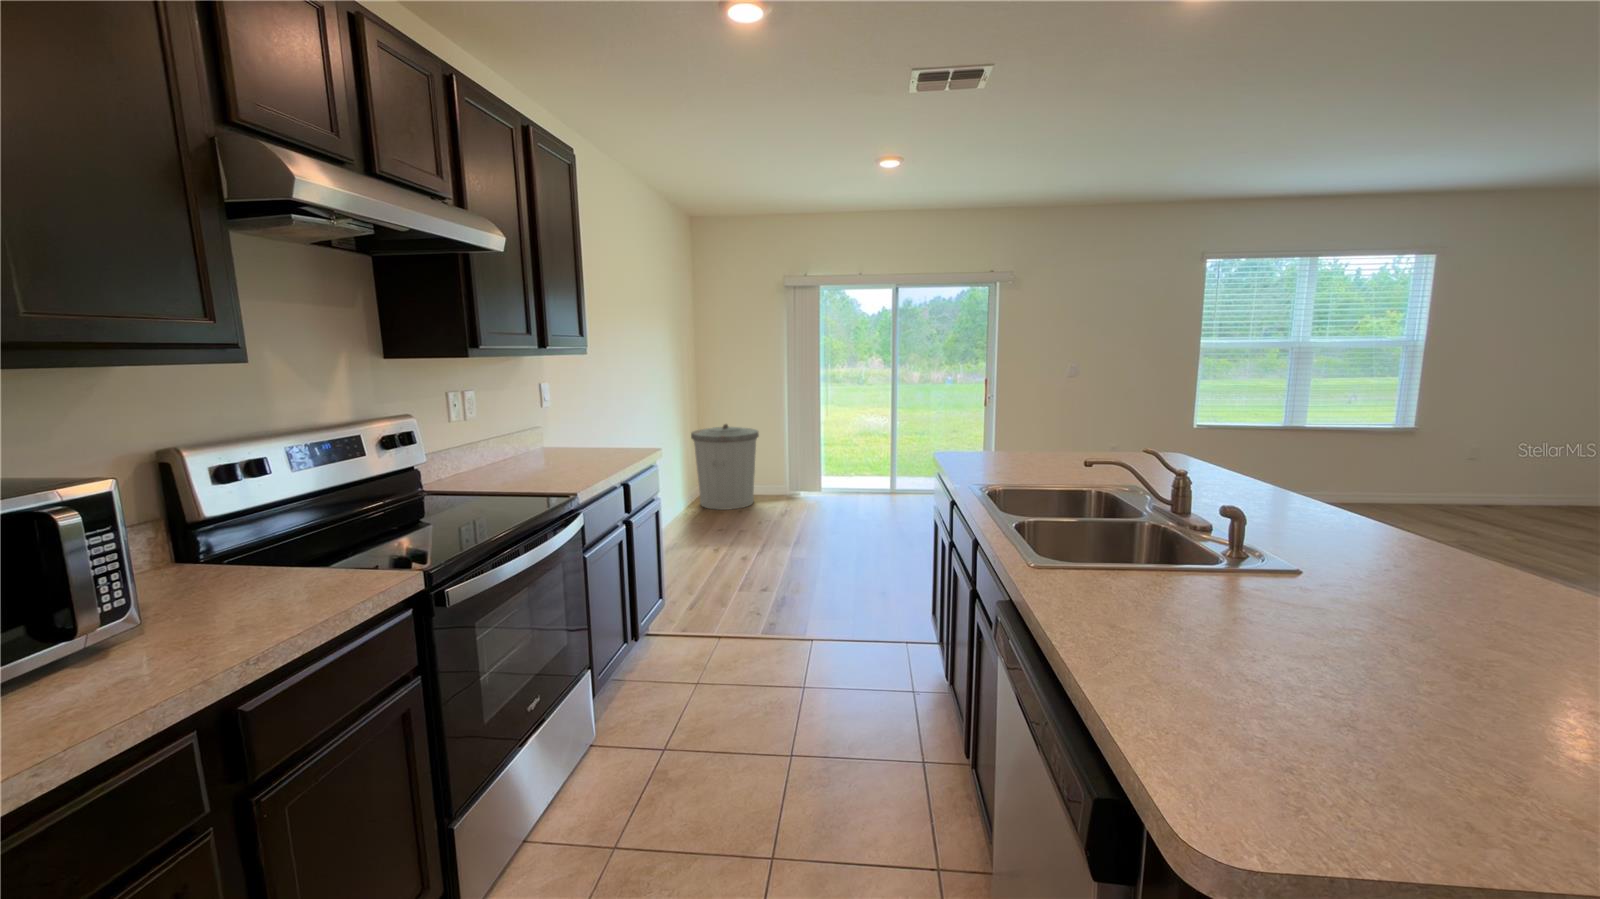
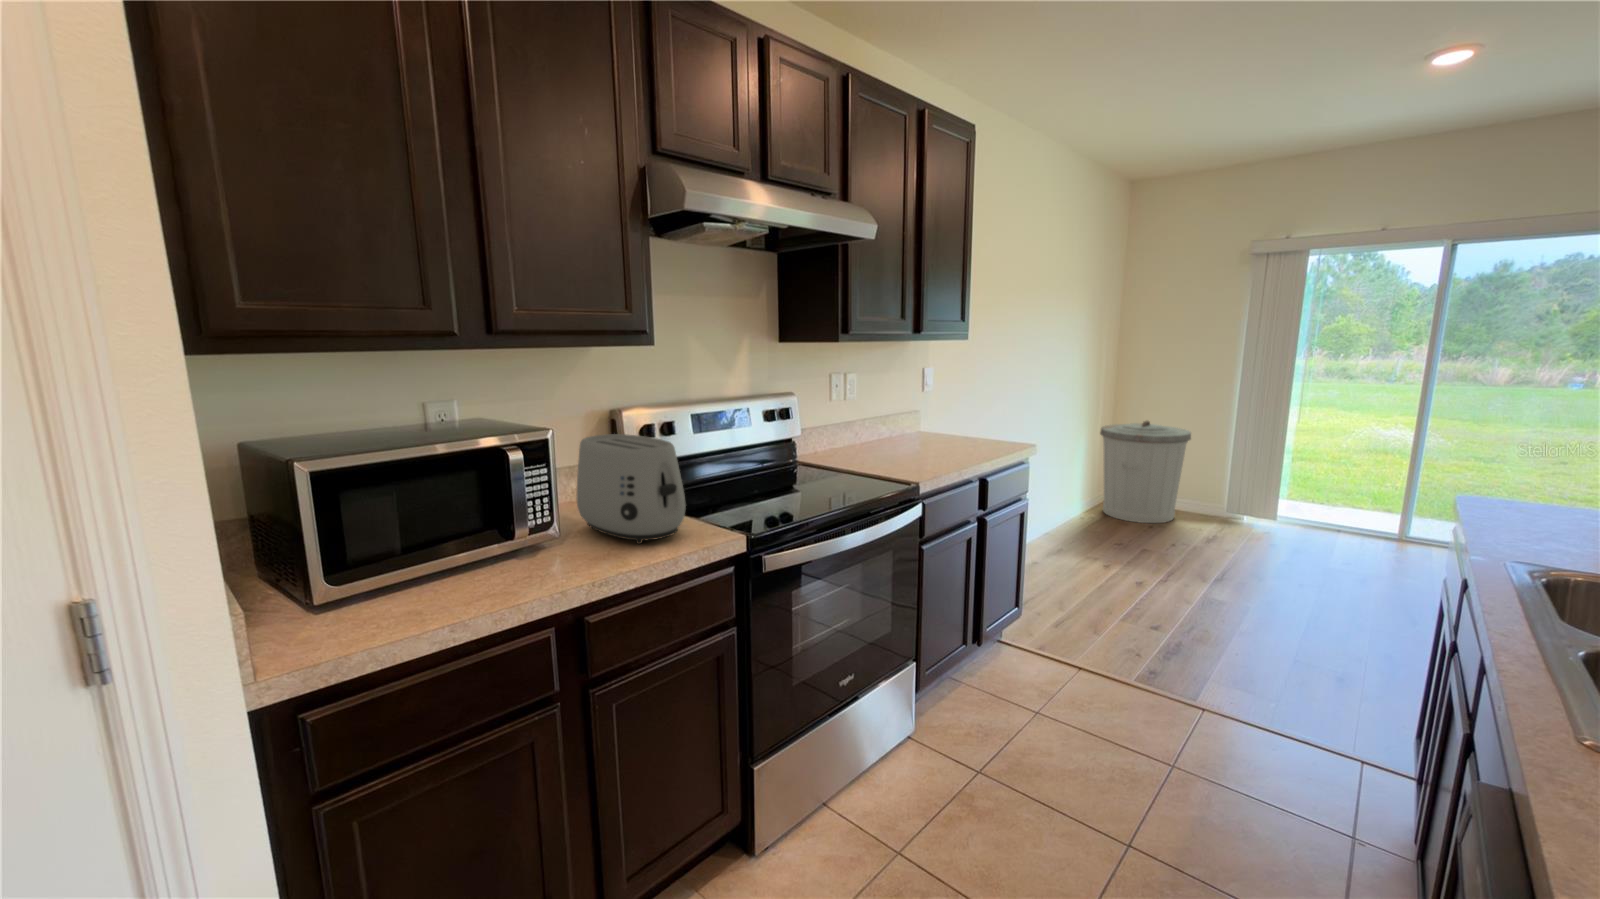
toaster: none [145,476,339,608] -> present [577,434,686,544]

